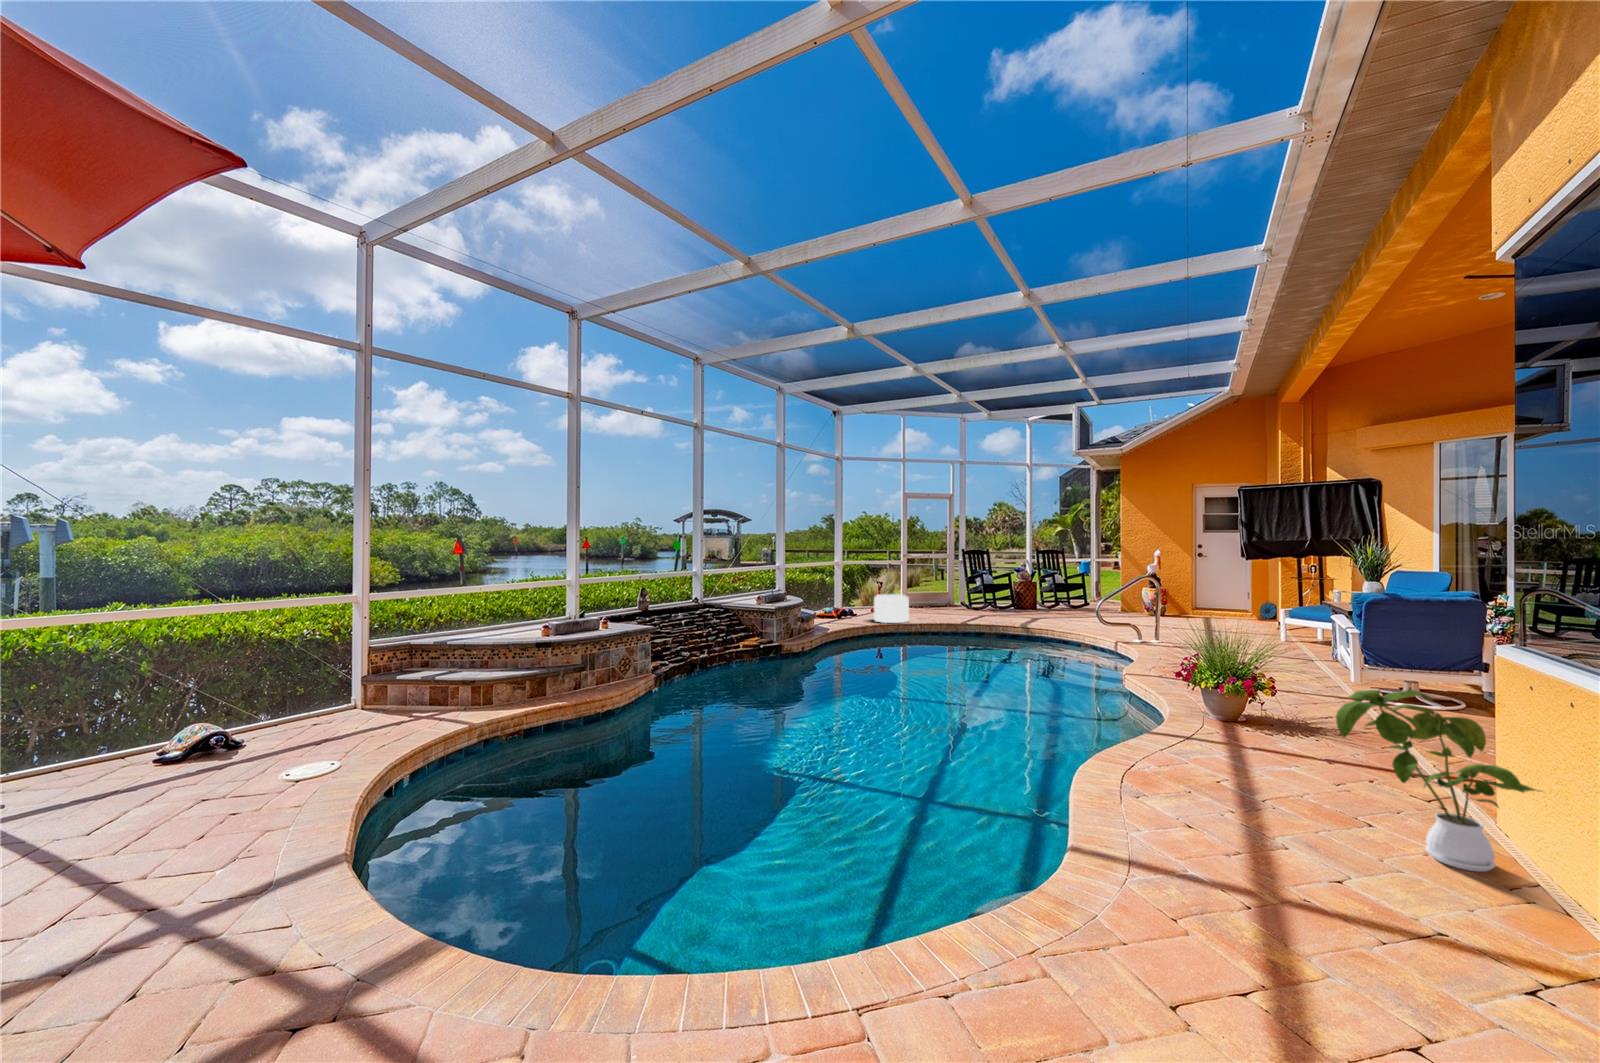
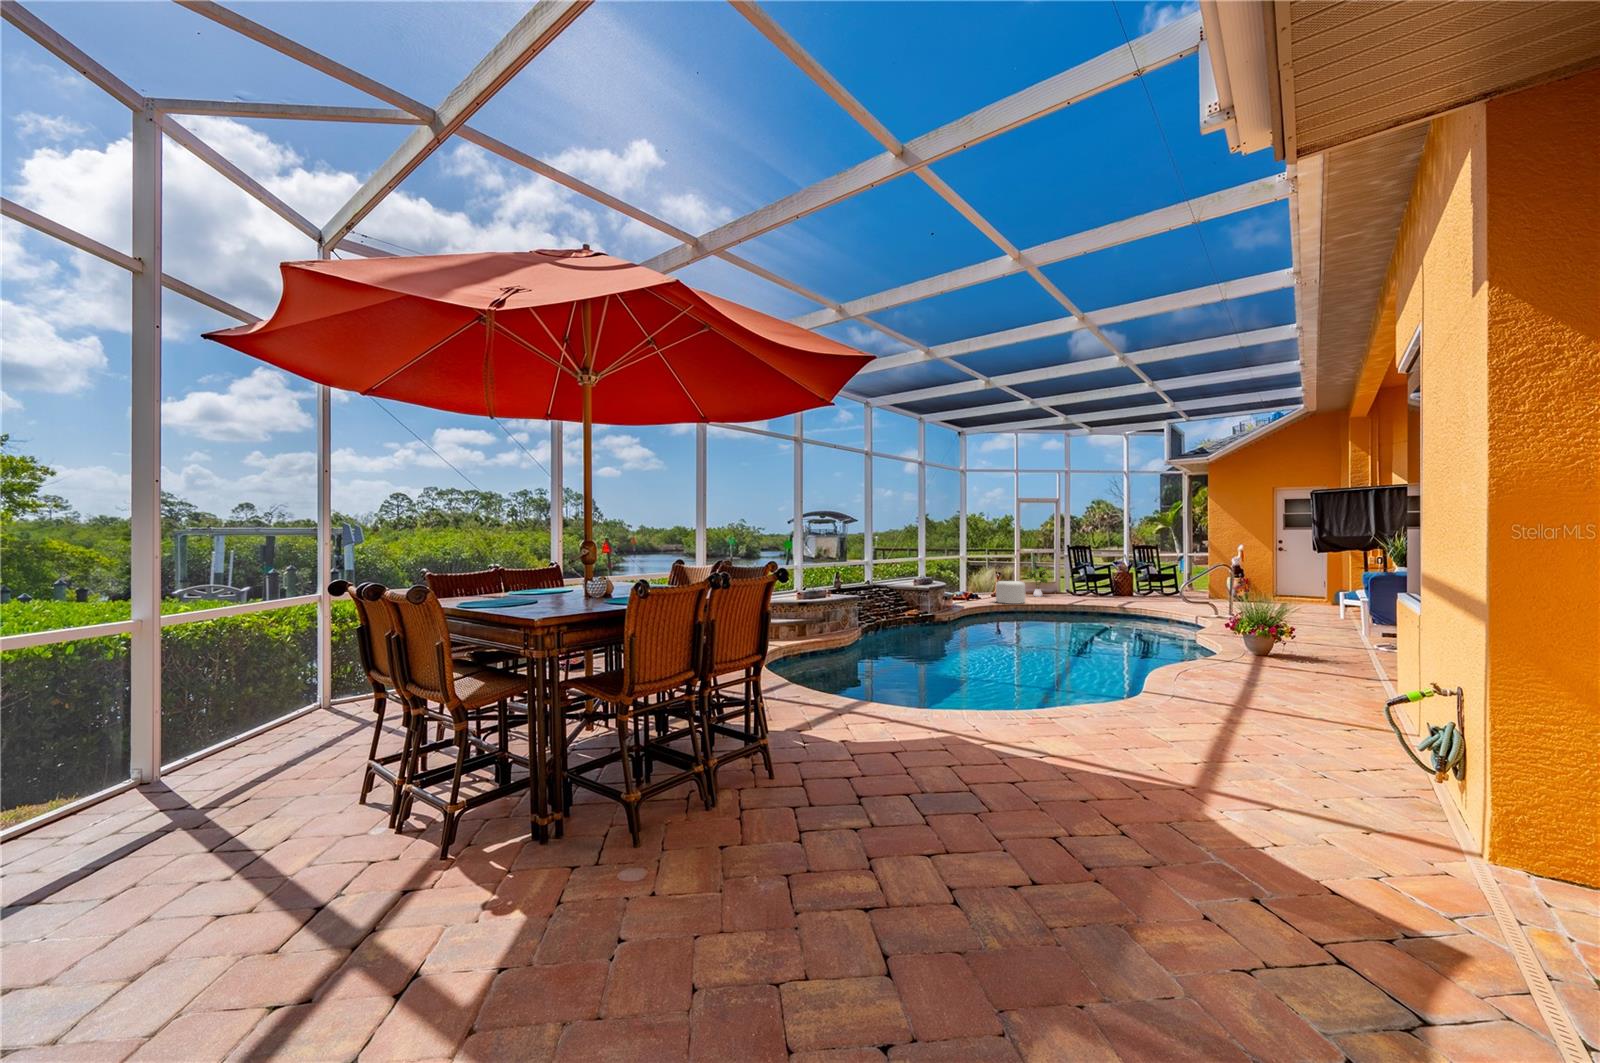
house plant: present [1336,690,1536,872] -> present [1024,567,1052,597]

